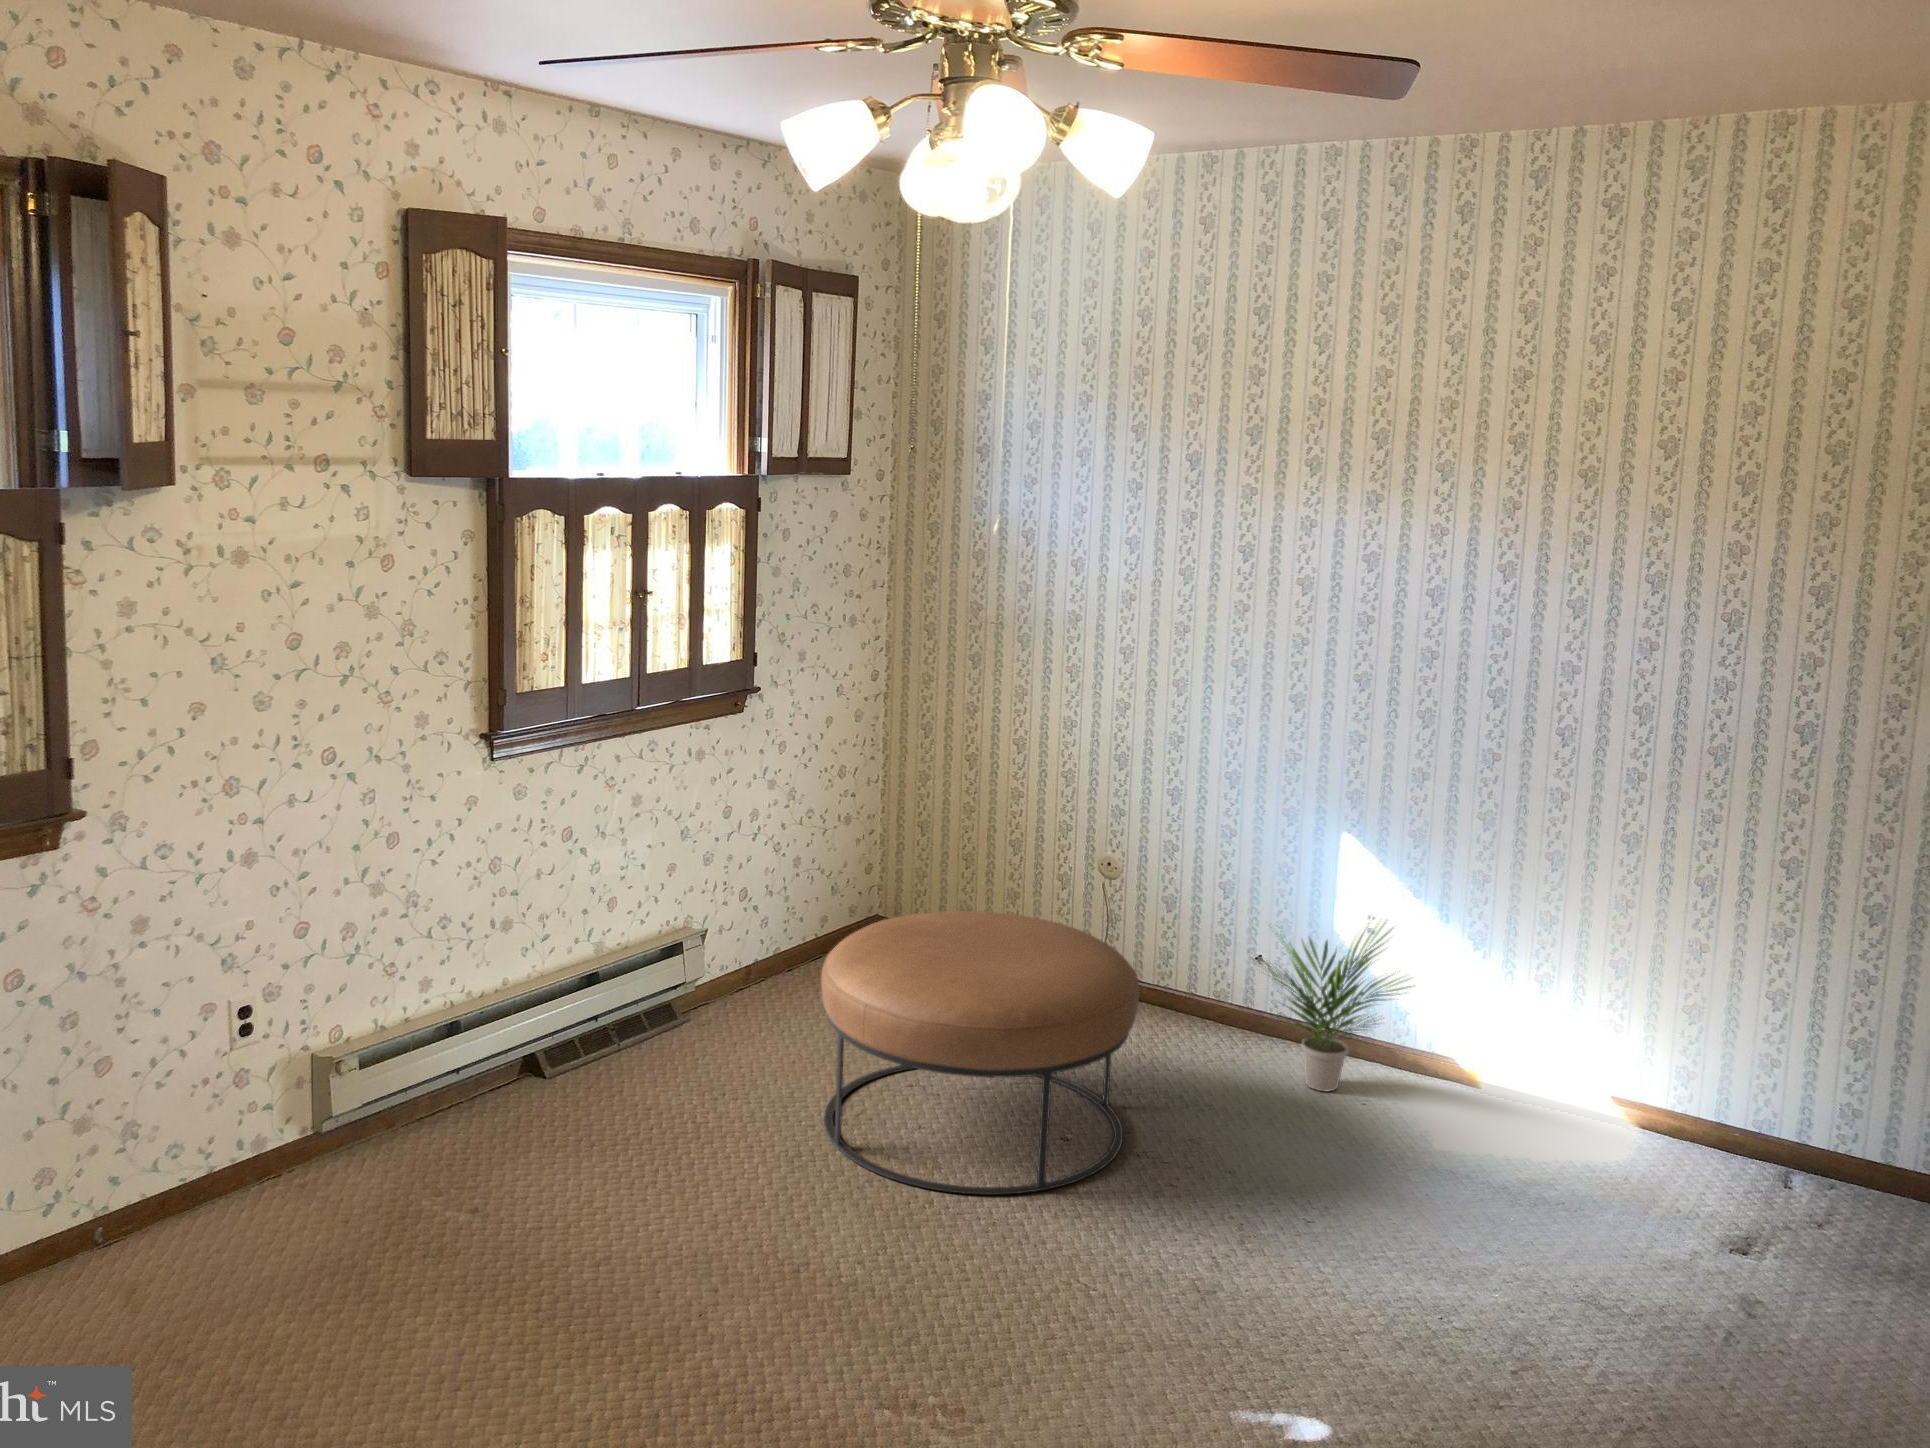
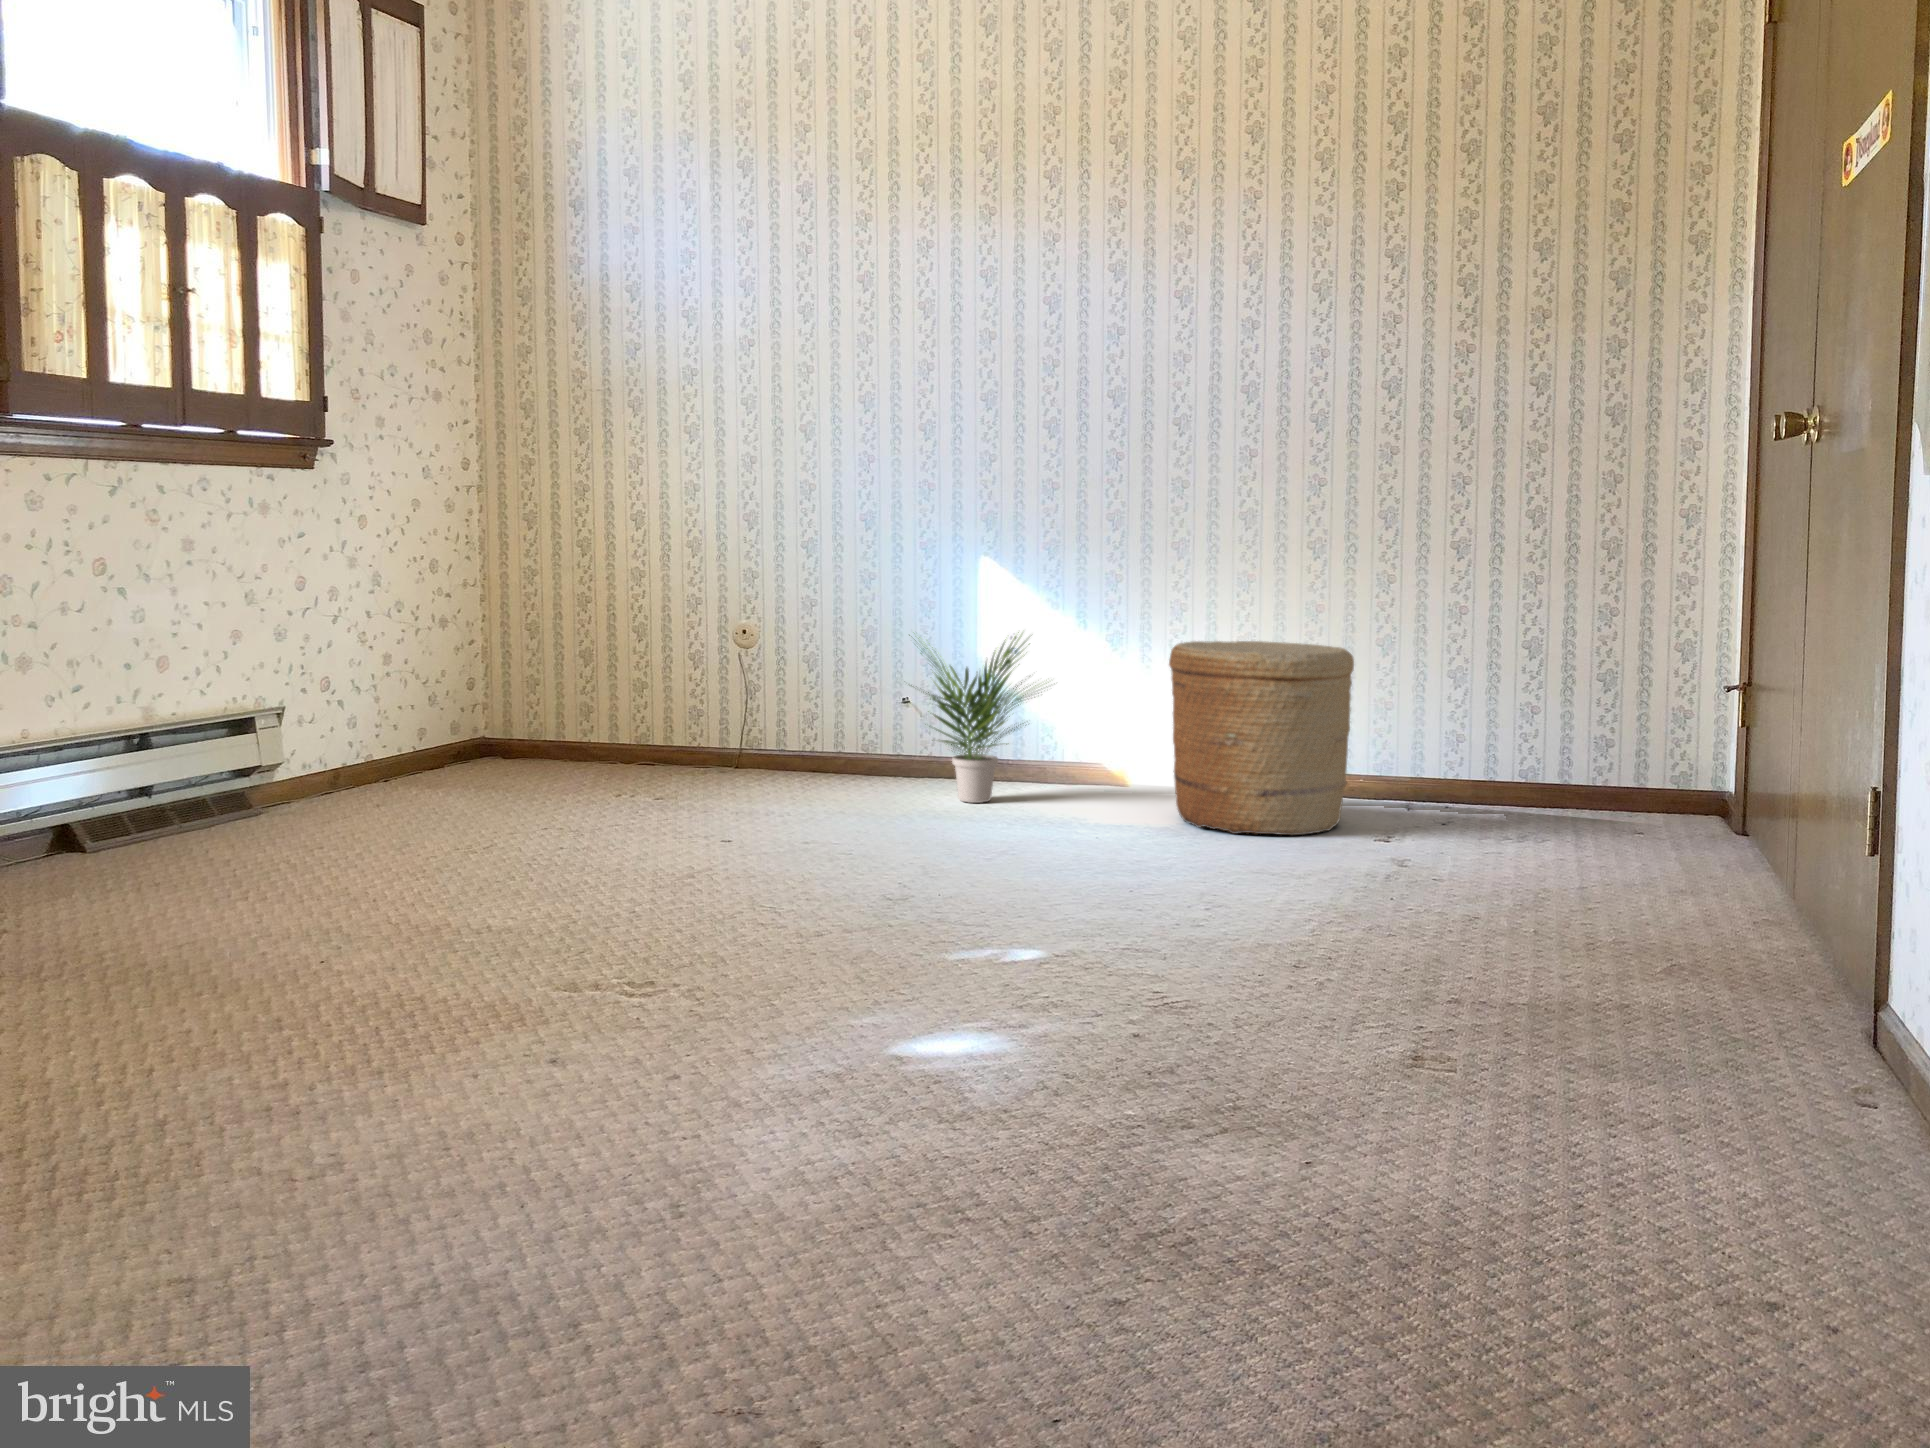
ottoman: present [821,911,1139,1195] -> none [433,634,790,878]
woven basket: none [1529,969,1742,1211] -> present [1169,641,1354,835]

